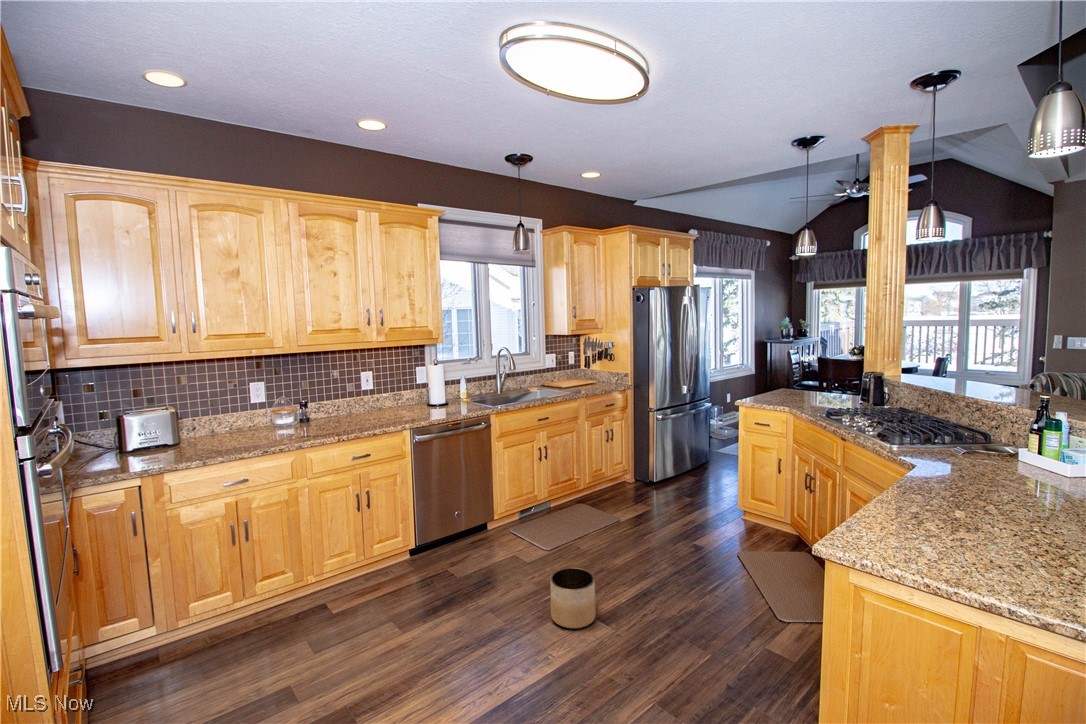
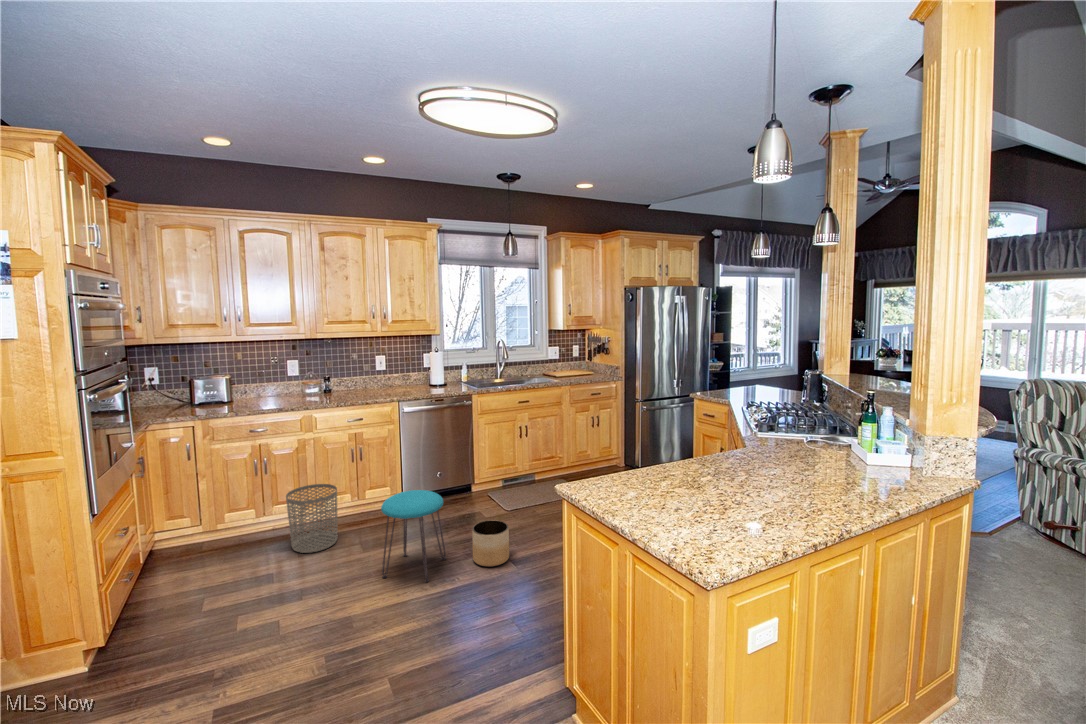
stool: none [445,541,524,666] -> present [381,490,446,582]
waste bin: none [289,545,358,645] -> present [286,484,338,553]

